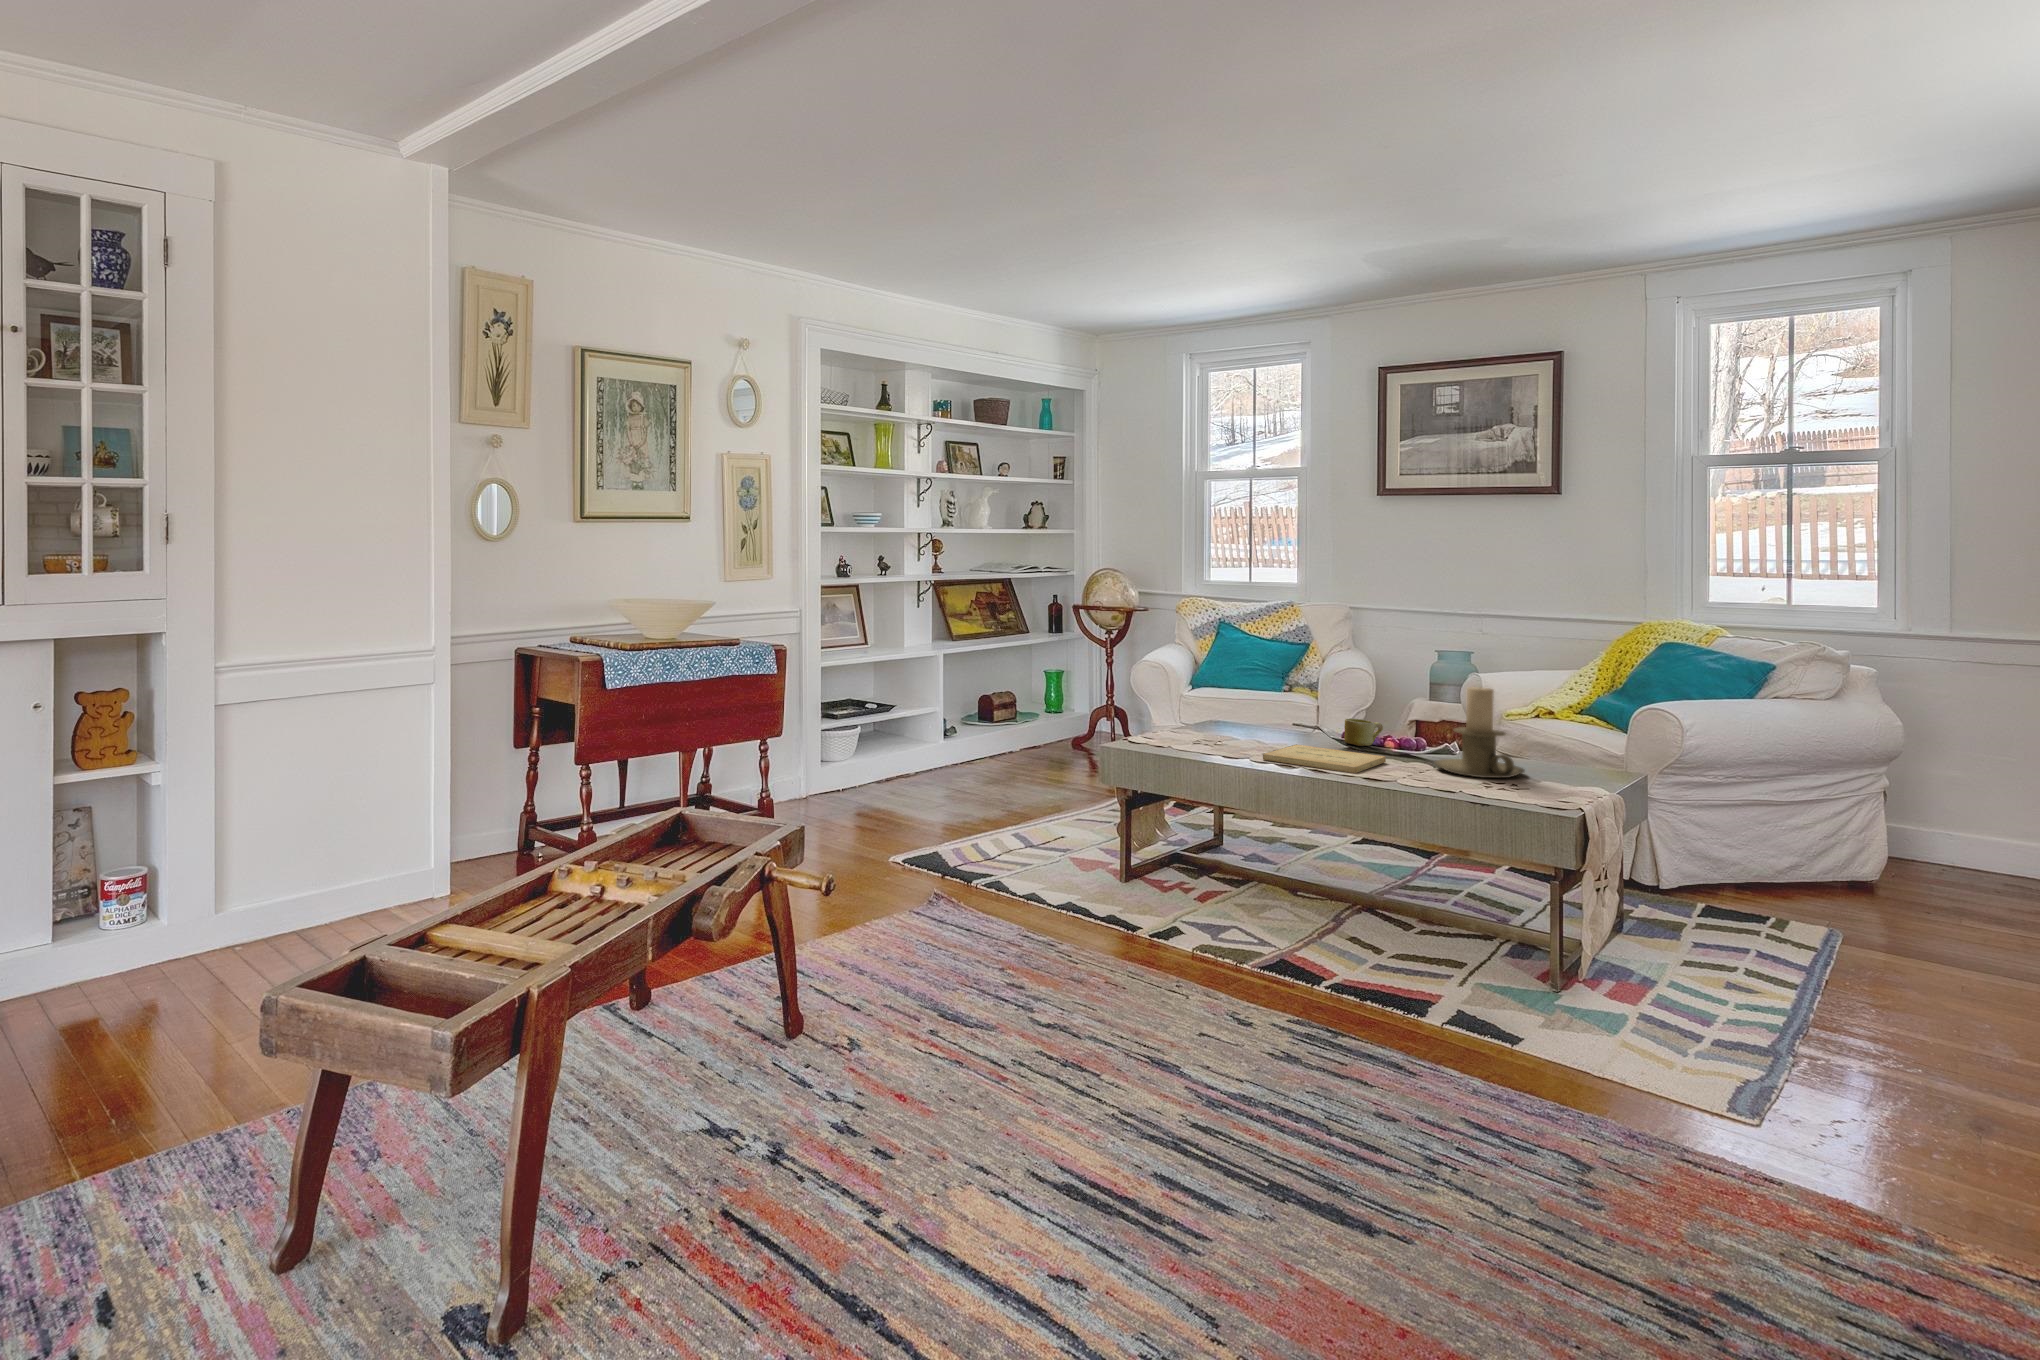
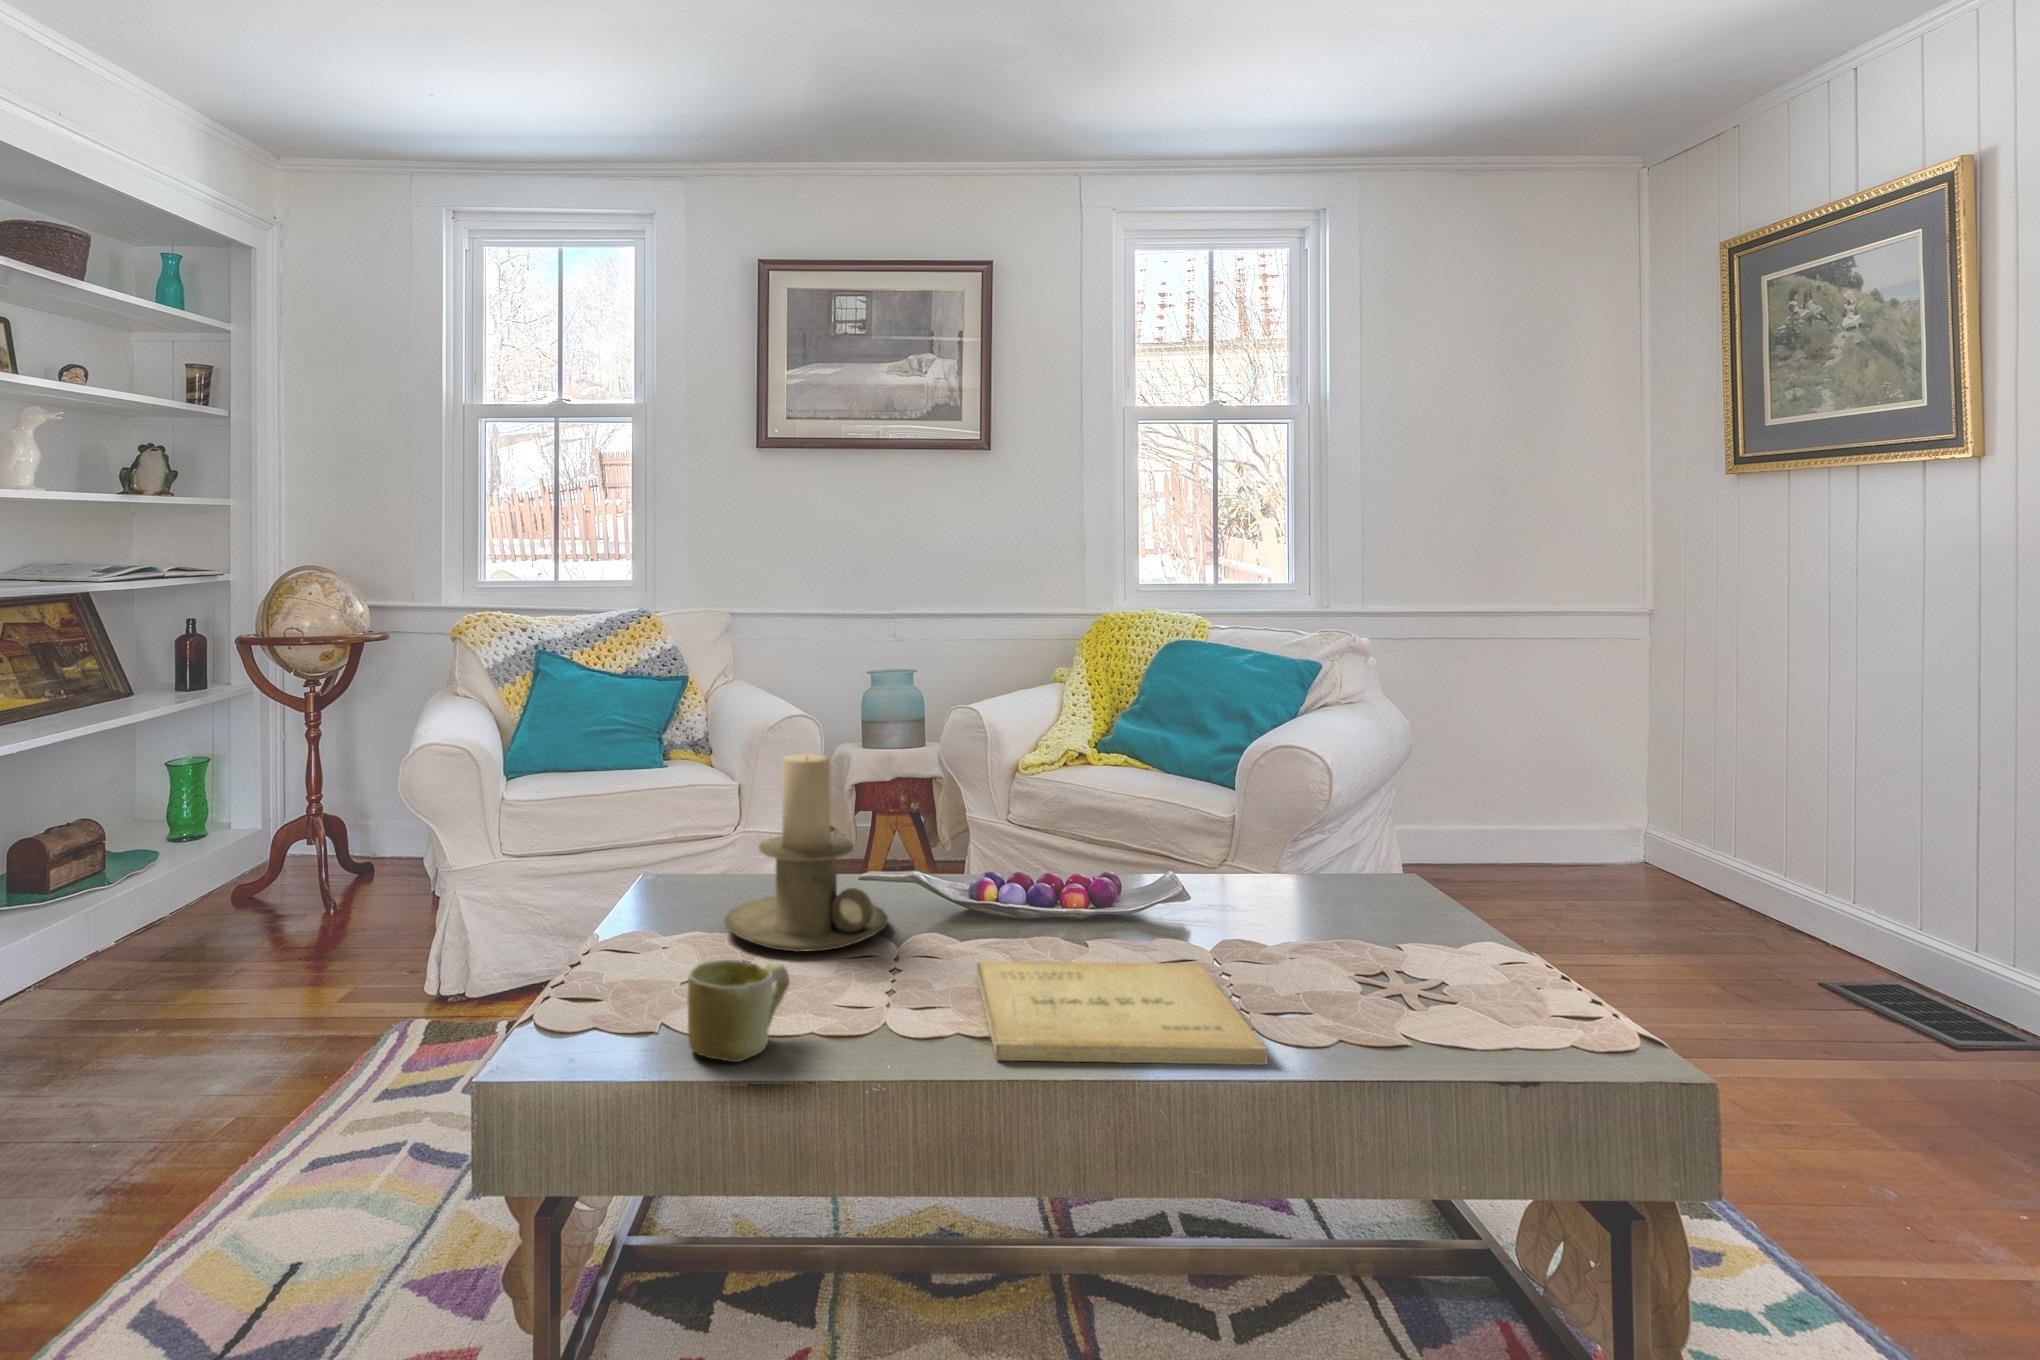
candle holder: present [1434,687,1525,778] -> present [724,754,888,952]
mug: present [1344,718,1383,746] -> present [688,959,790,1062]

